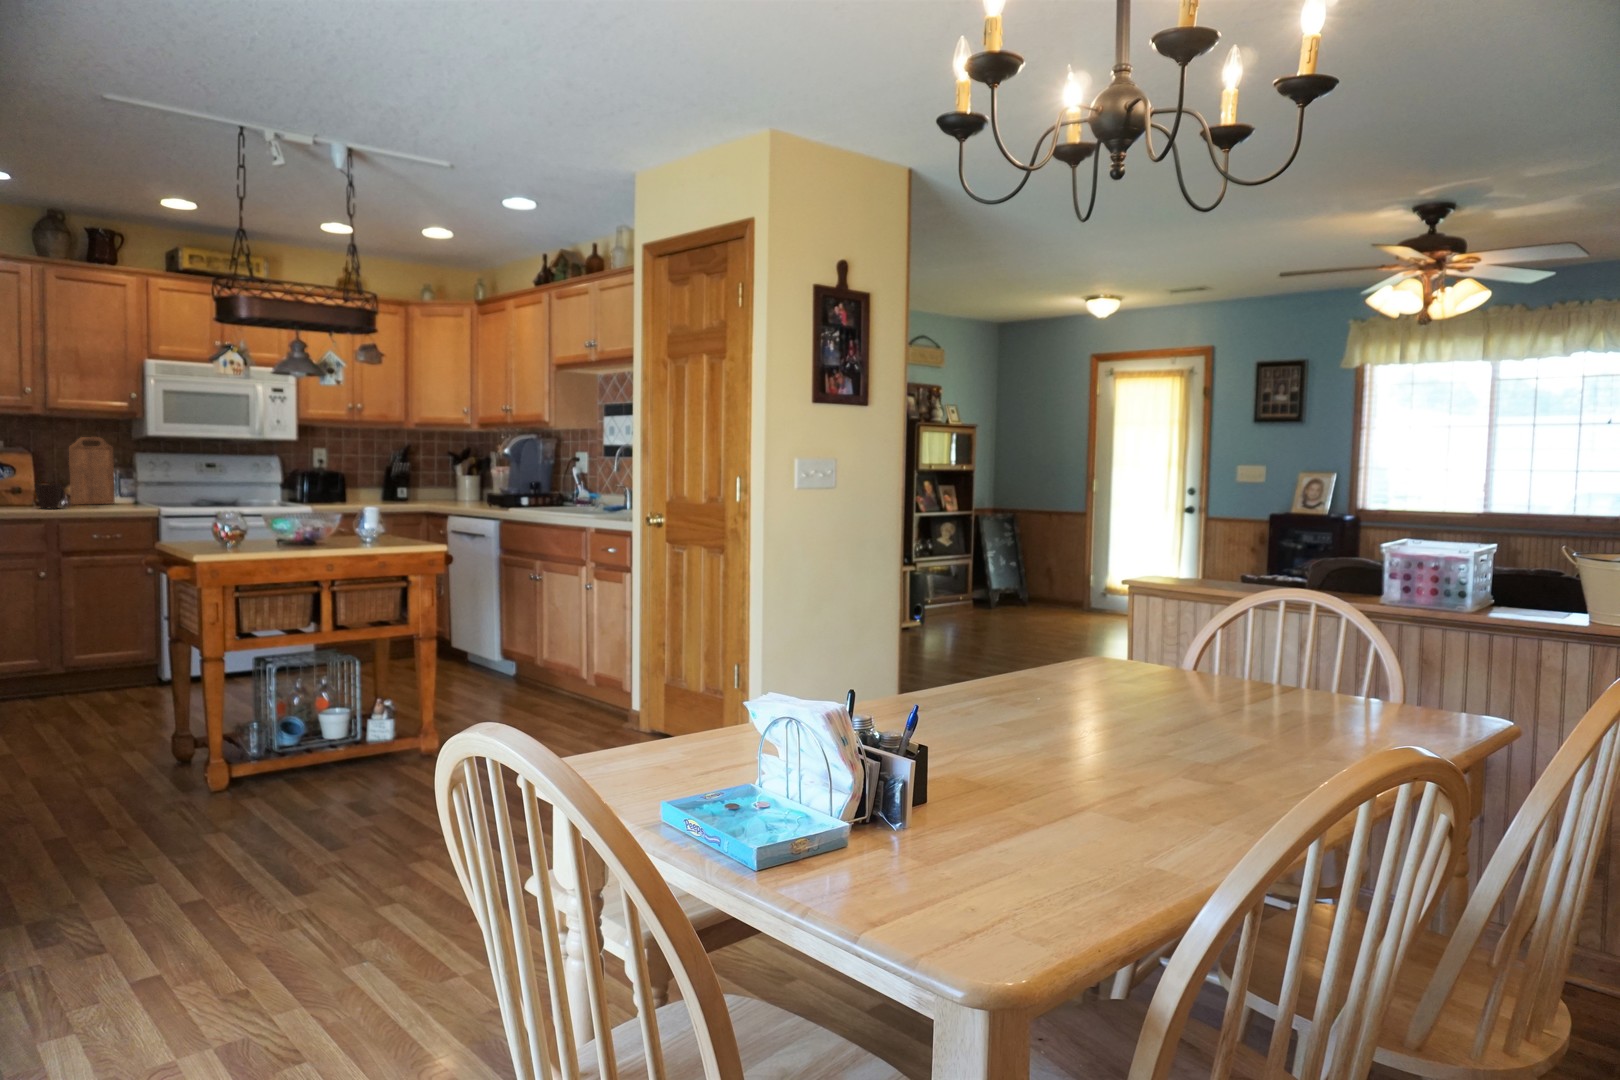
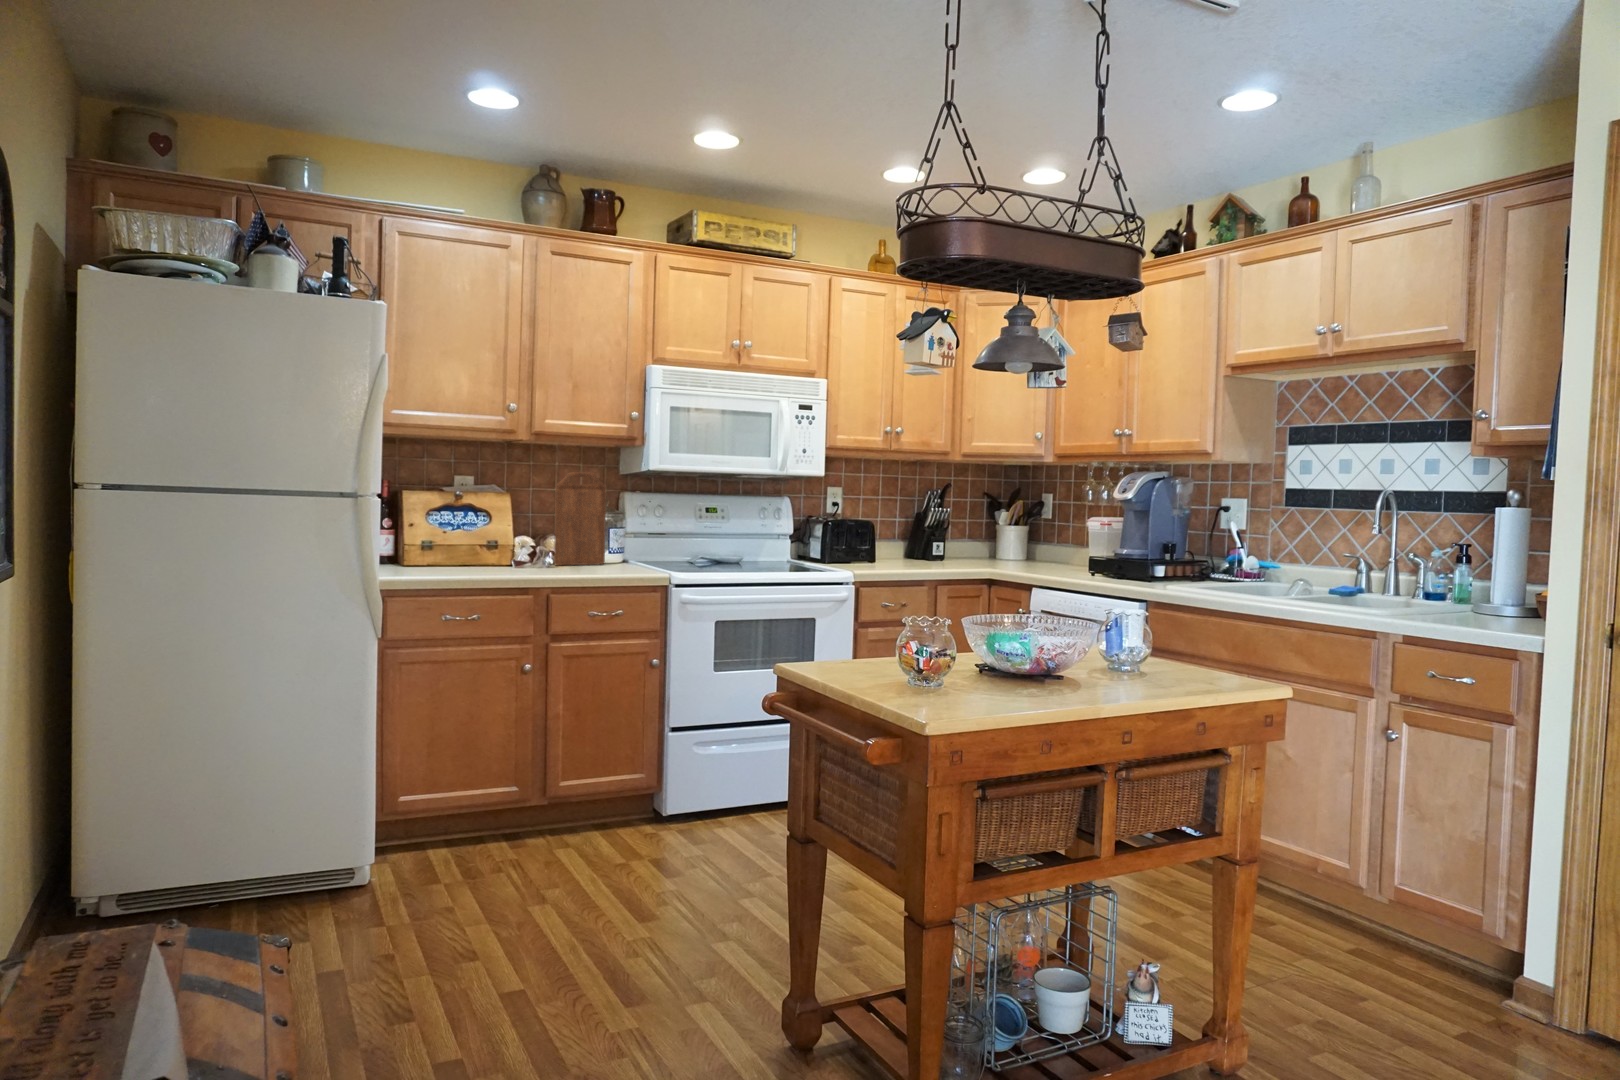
cup: present [35,484,63,508] -> none [518,538,551,574]

